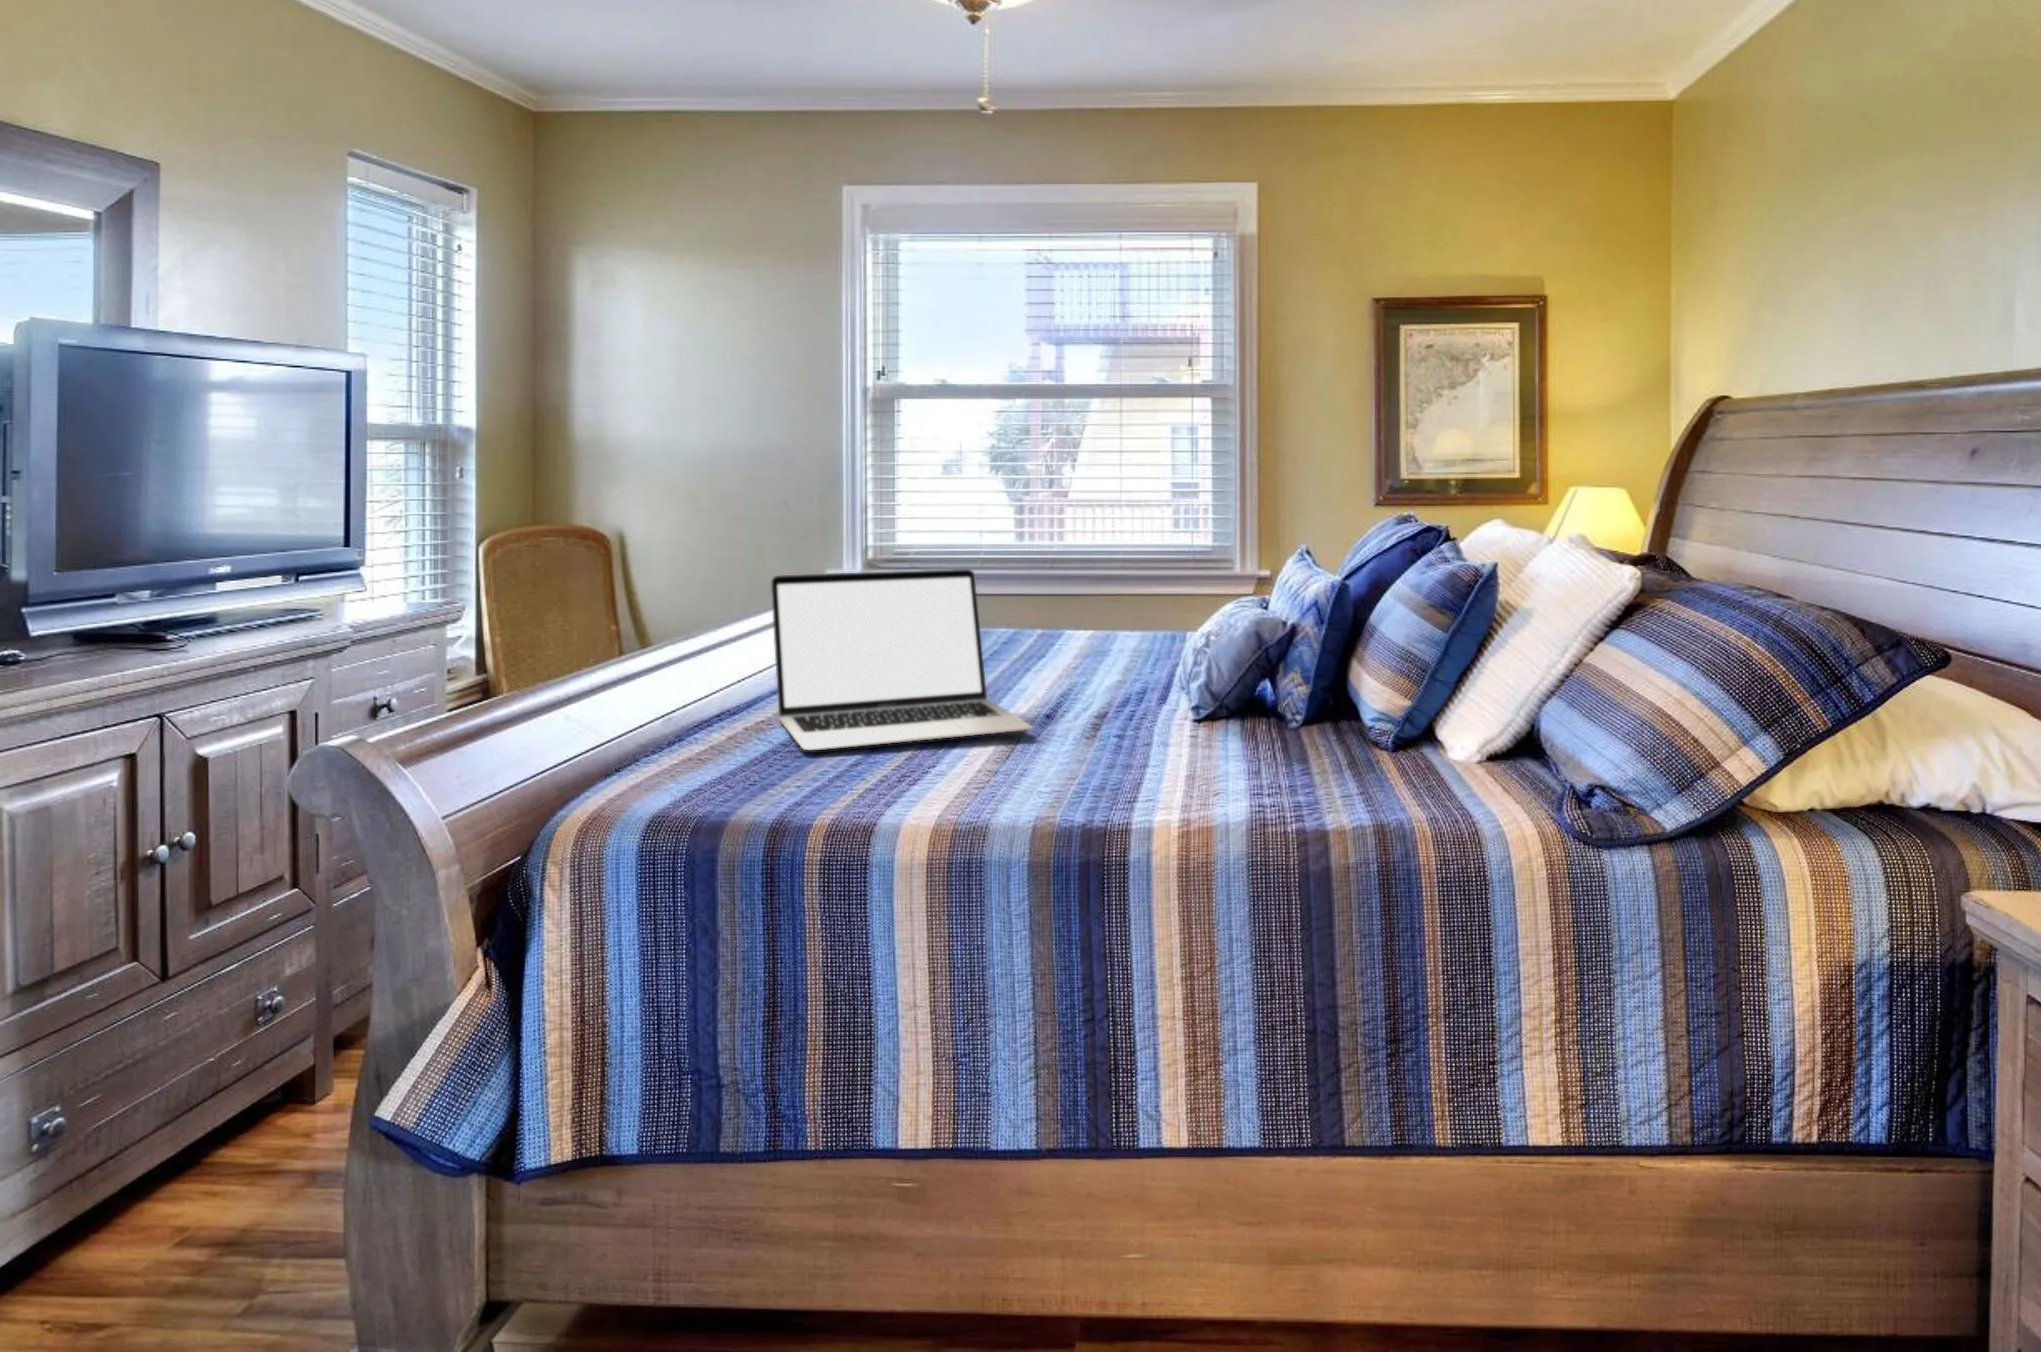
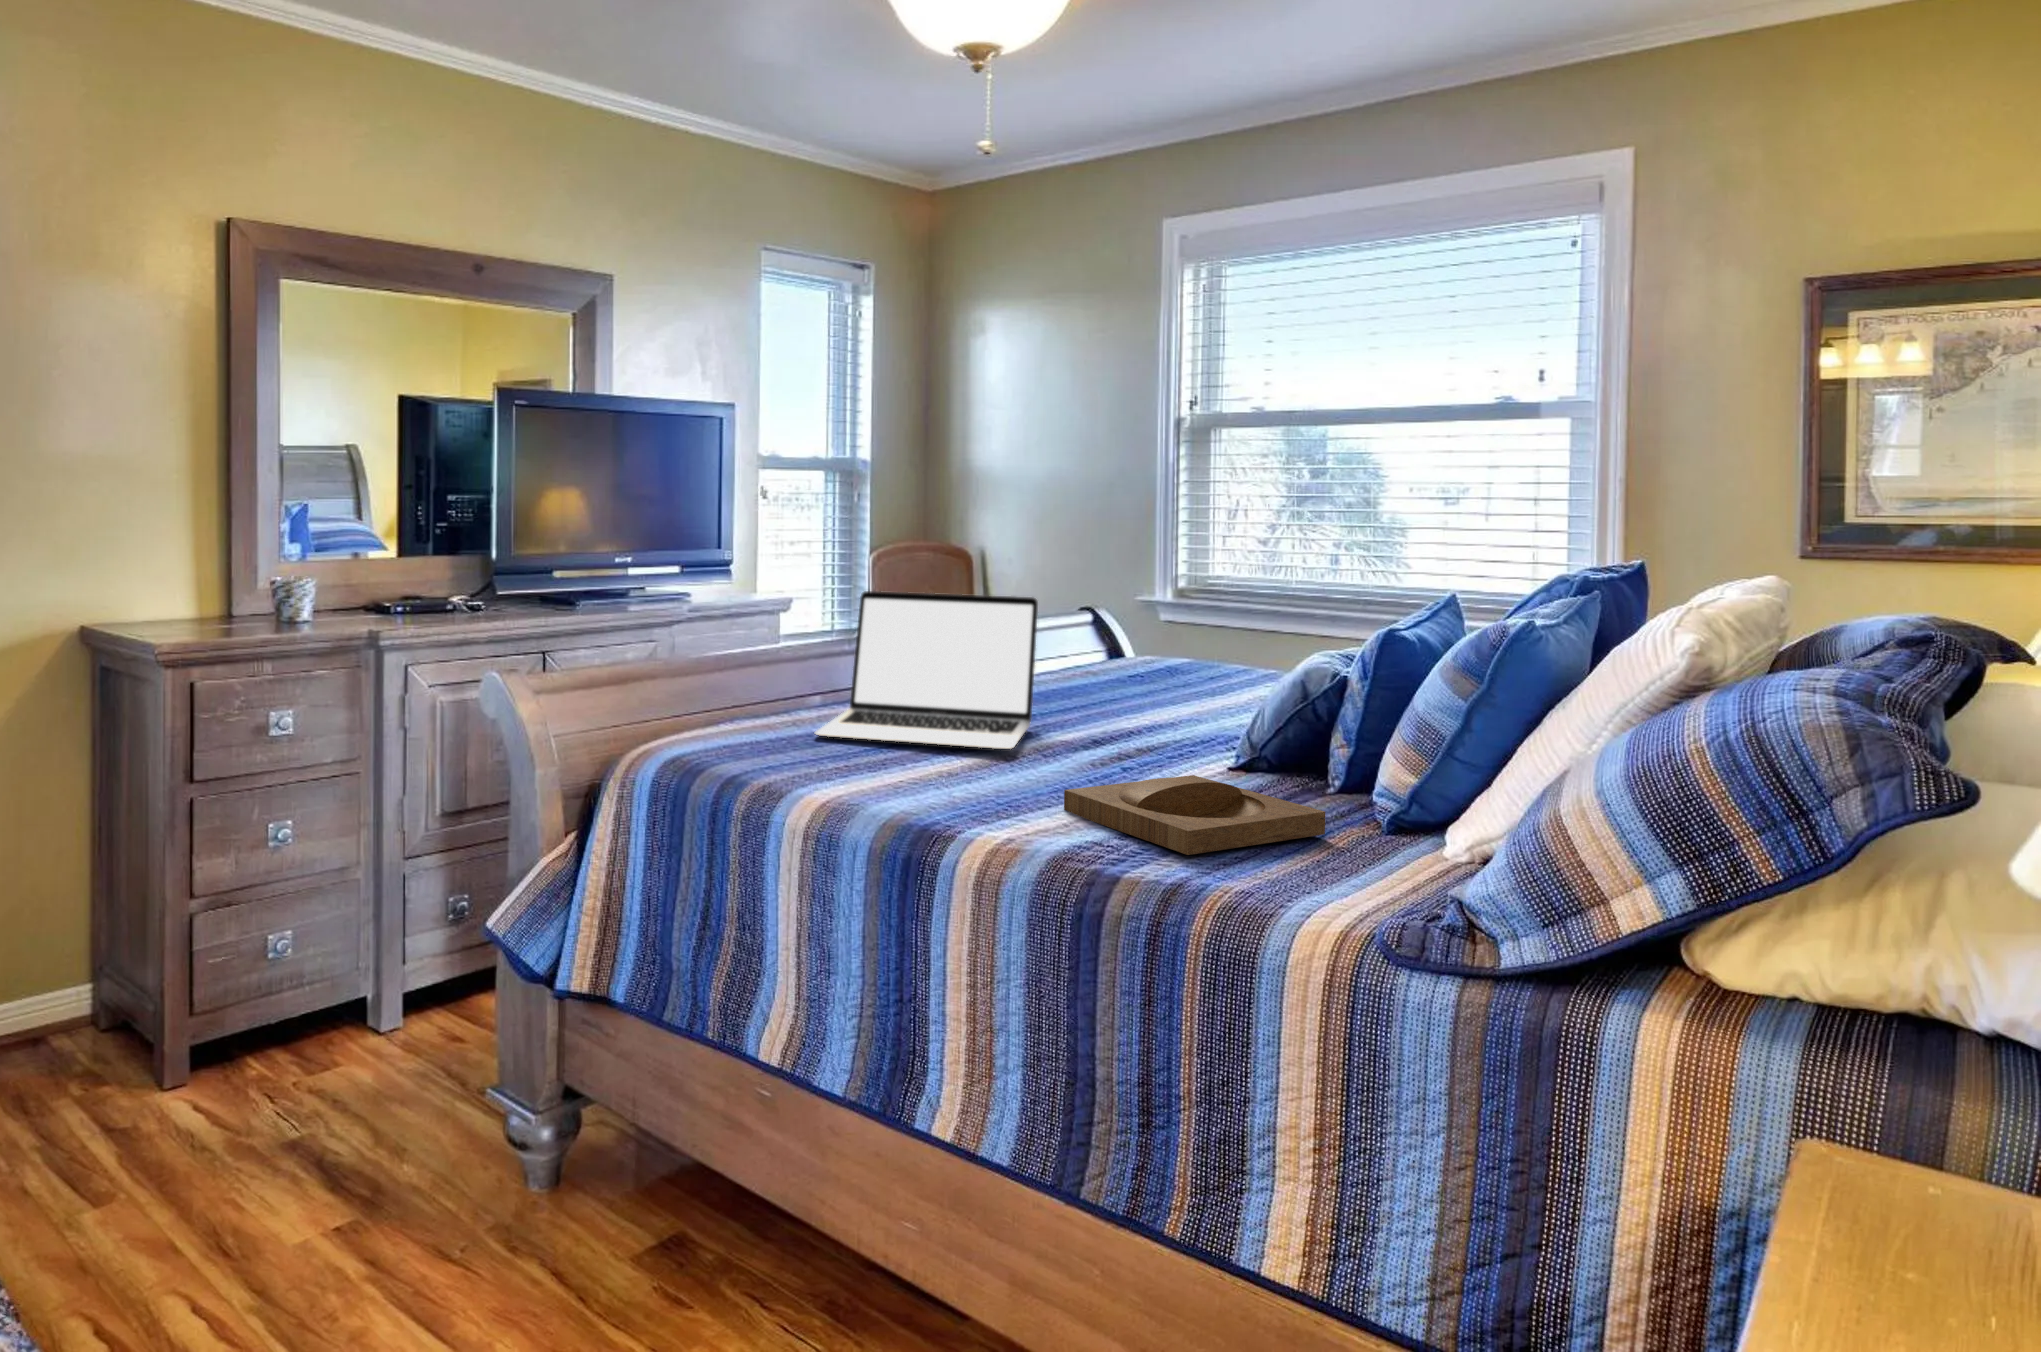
tray: none [1175,724,1382,794] -> present [1064,775,1325,855]

